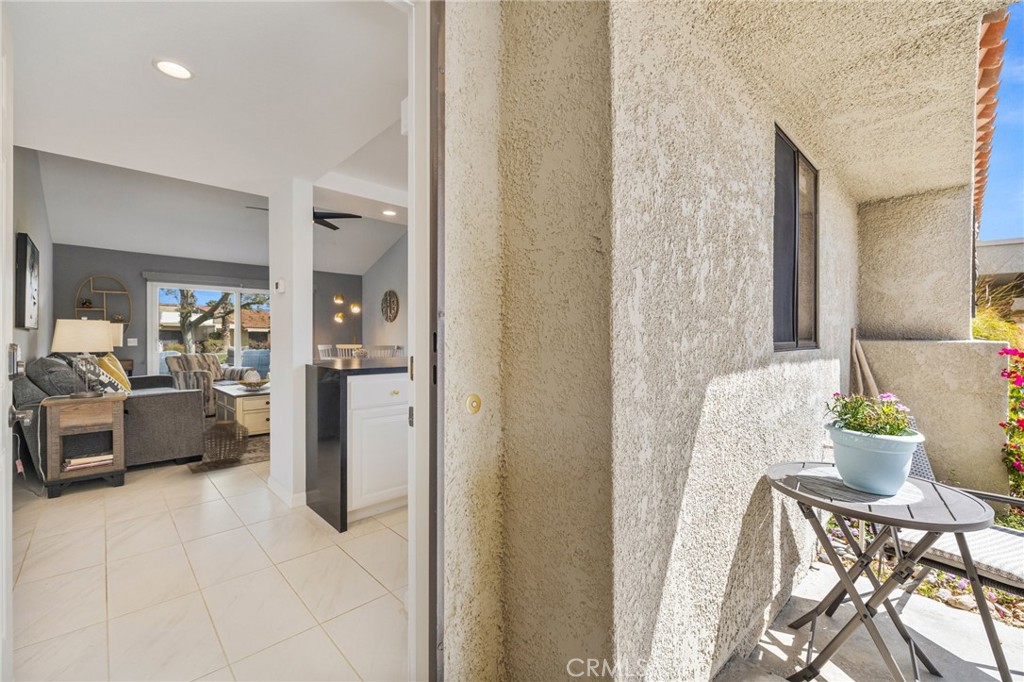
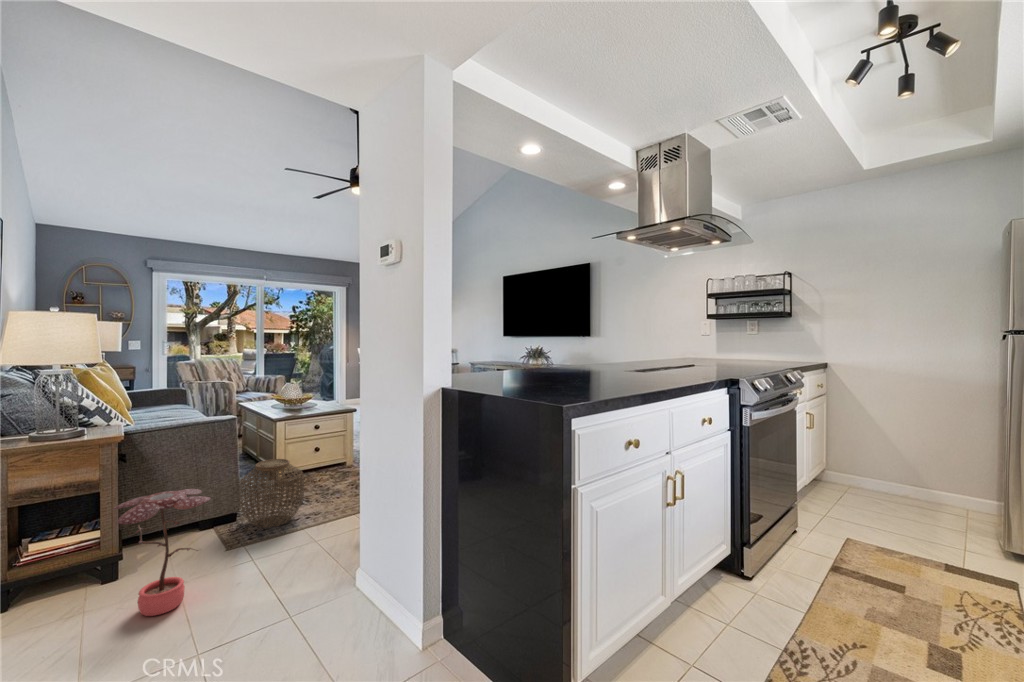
potted plant: none [121,429,179,498] -> present [112,489,211,616]

